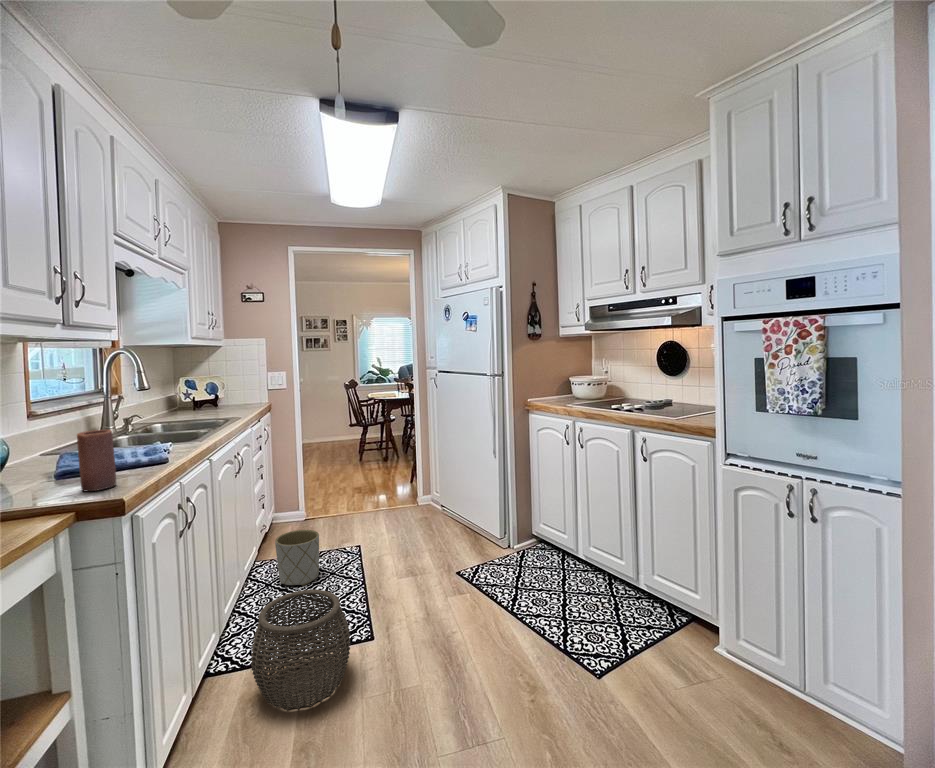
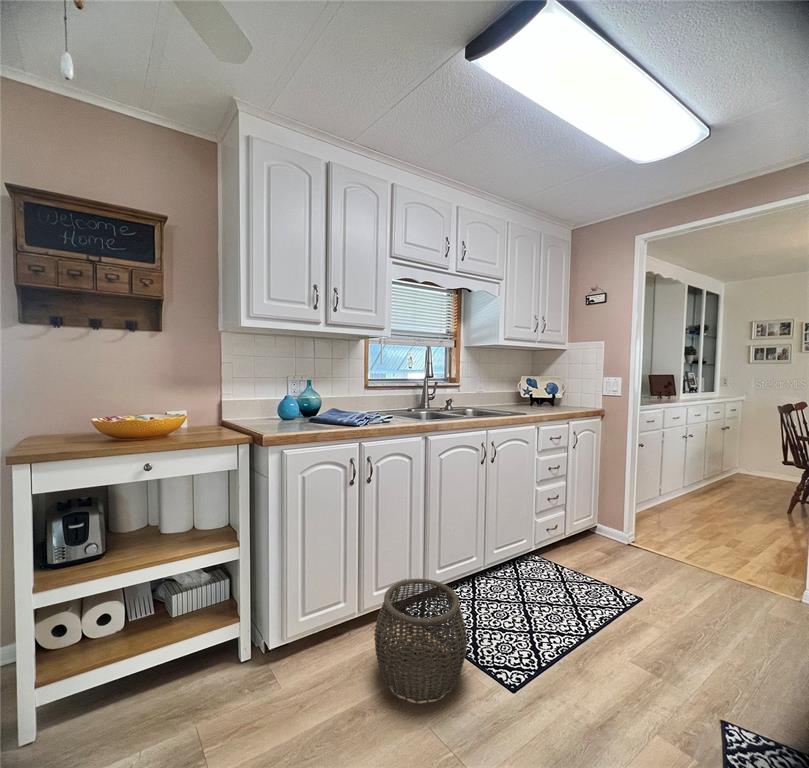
candle: present [77,430,116,491] -> none [274,393,294,432]
planter: present [275,530,319,586] -> none [522,536,567,596]

